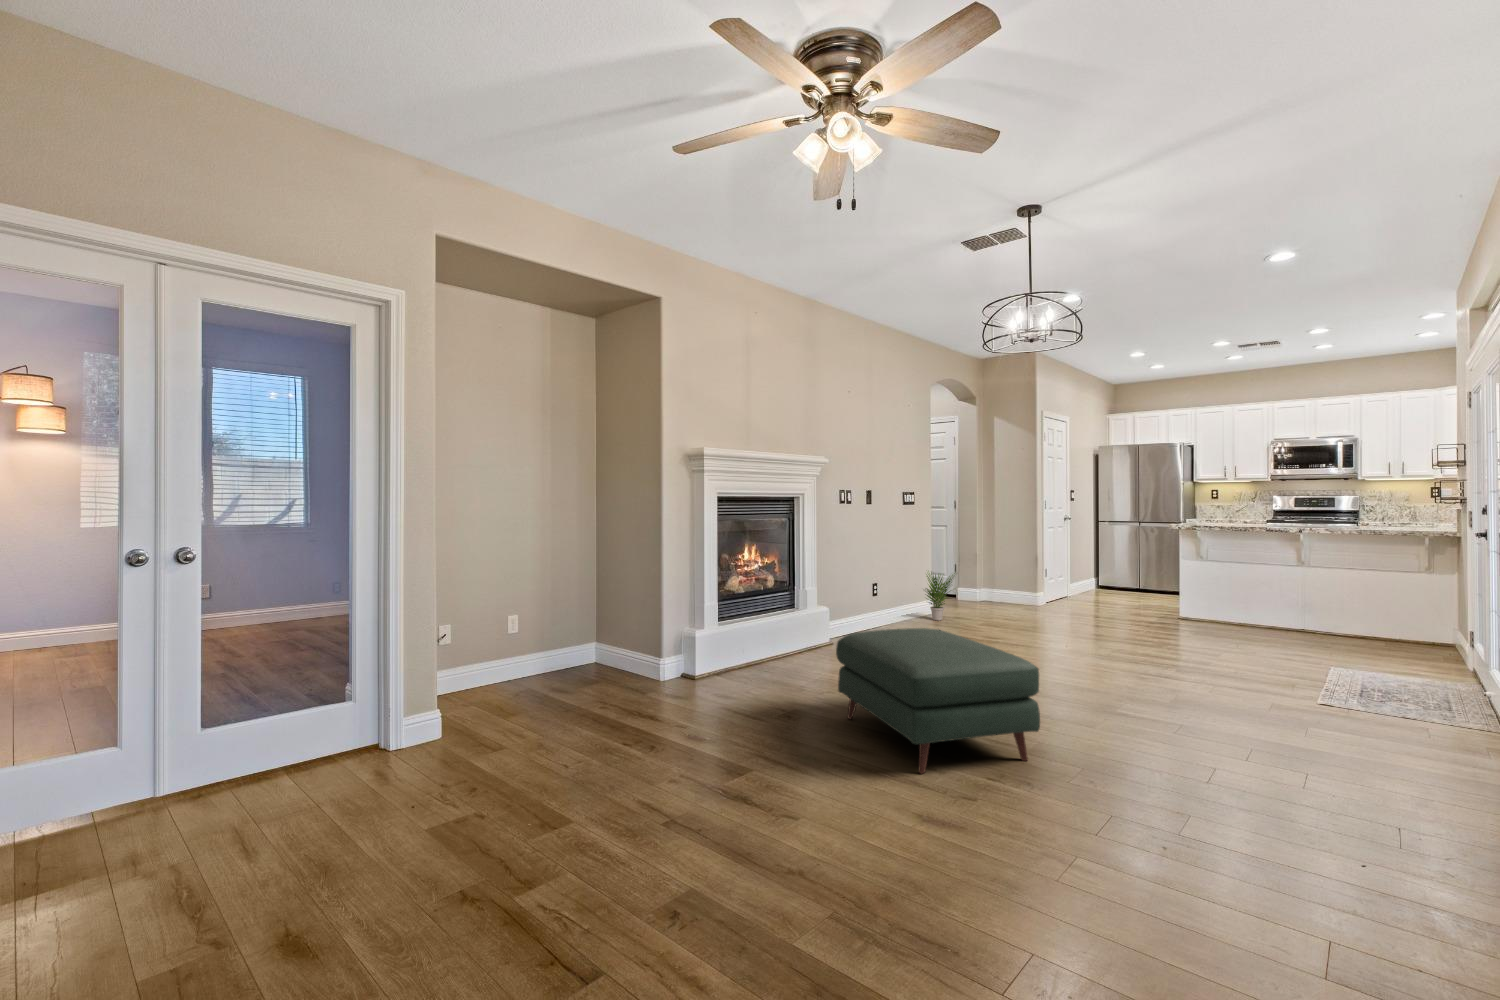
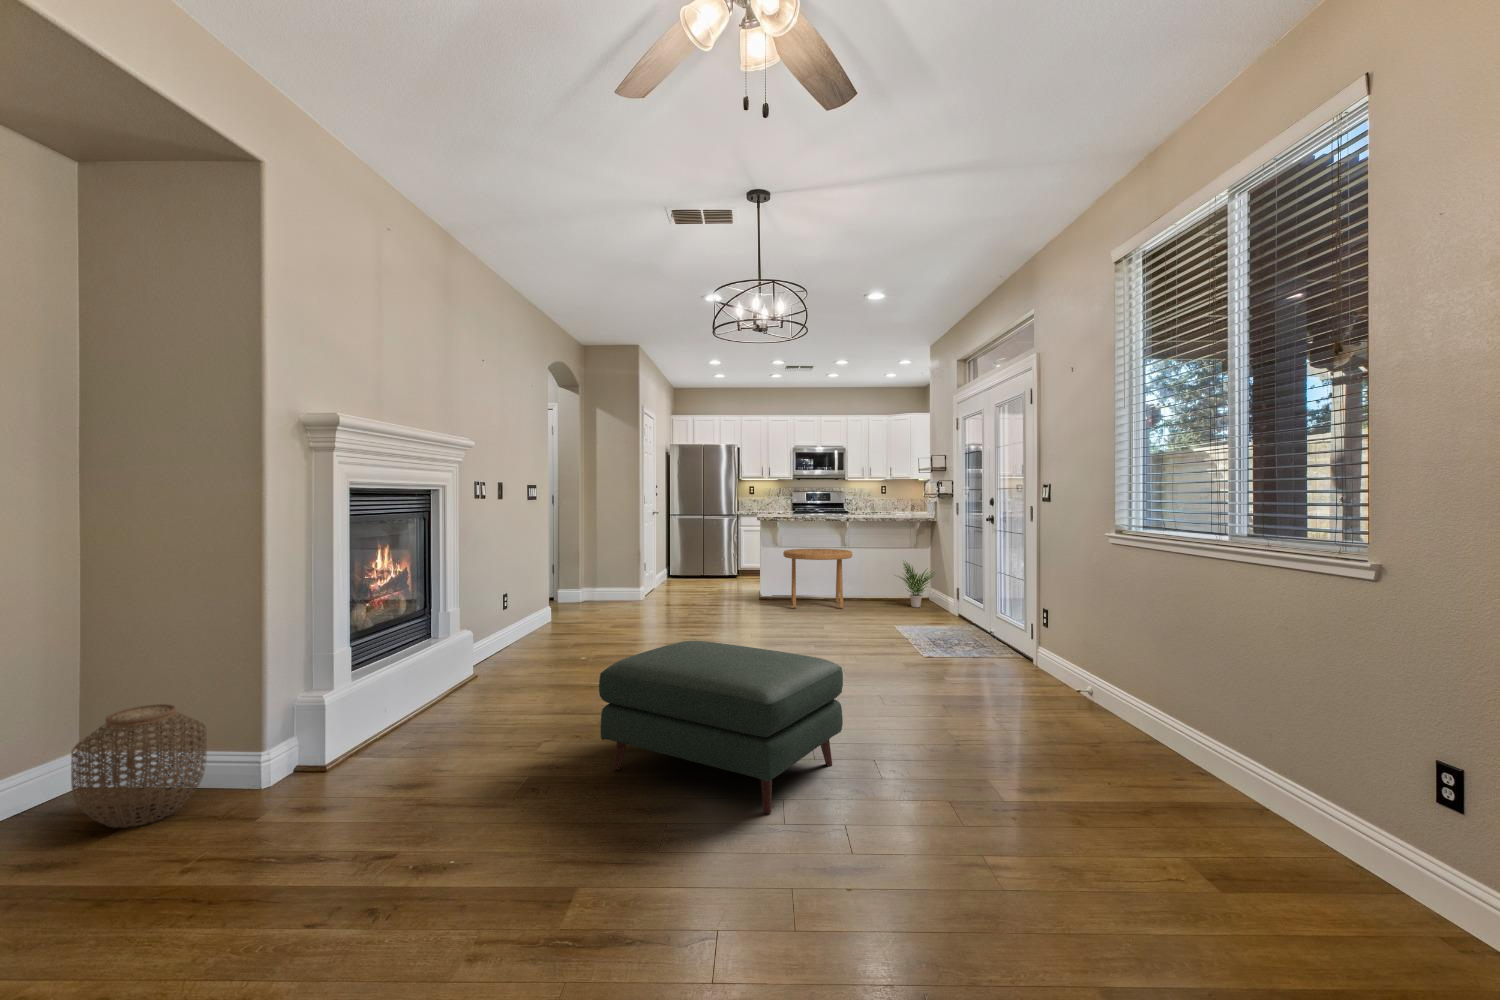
side table: none [1198,564,1300,640] -> present [783,549,852,609]
potted plant: present [926,572,955,620] -> present [900,563,933,607]
woven basket: none [577,620,634,683] -> present [71,704,206,828]

